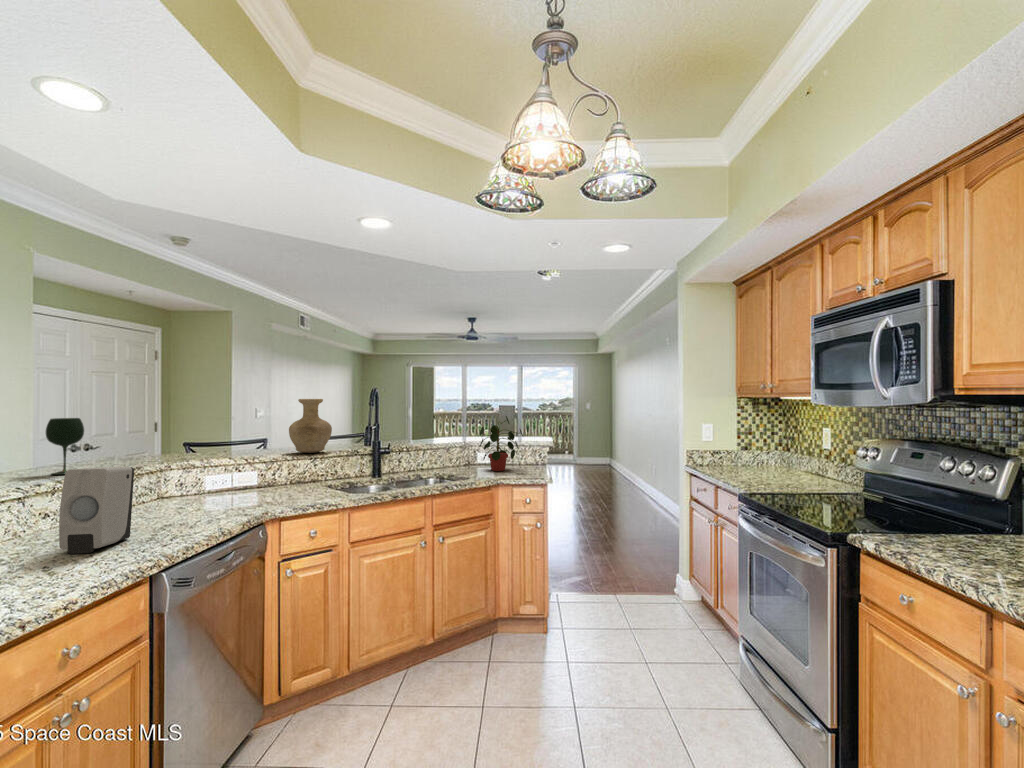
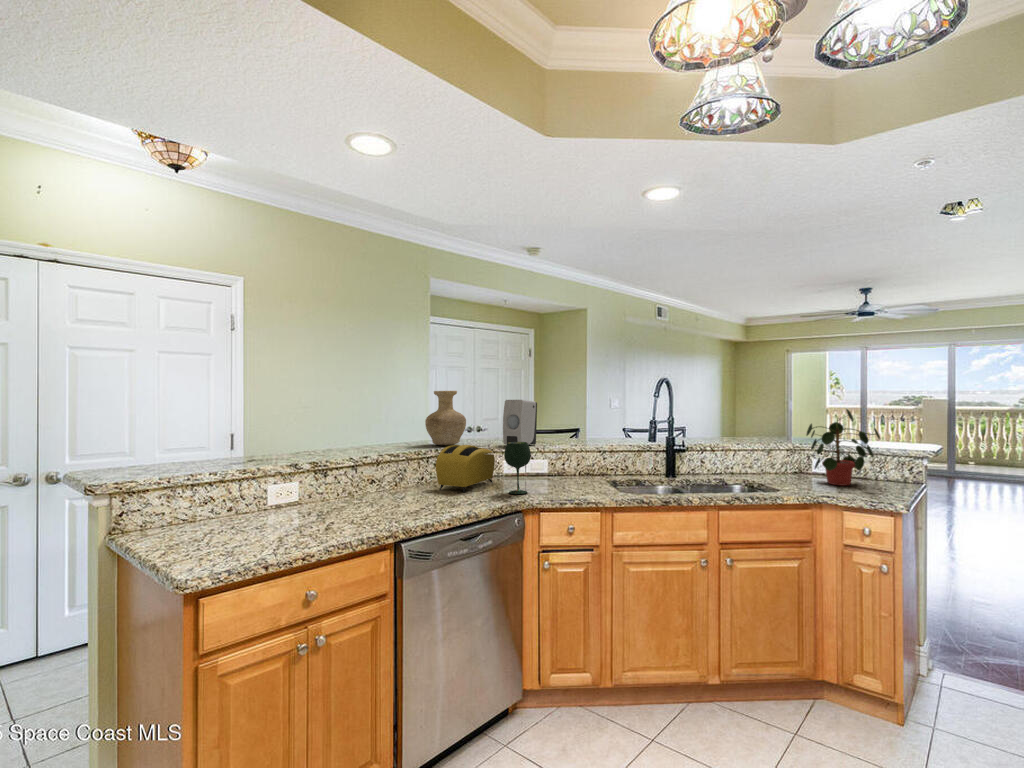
vase: present [289,399,332,453] -> present [425,391,466,445]
wine glass: present [46,418,84,475] -> present [504,442,531,494]
toaster: none [140,462,209,516] -> present [436,445,495,492]
soap dispenser: present [59,467,134,554] -> present [503,400,537,445]

